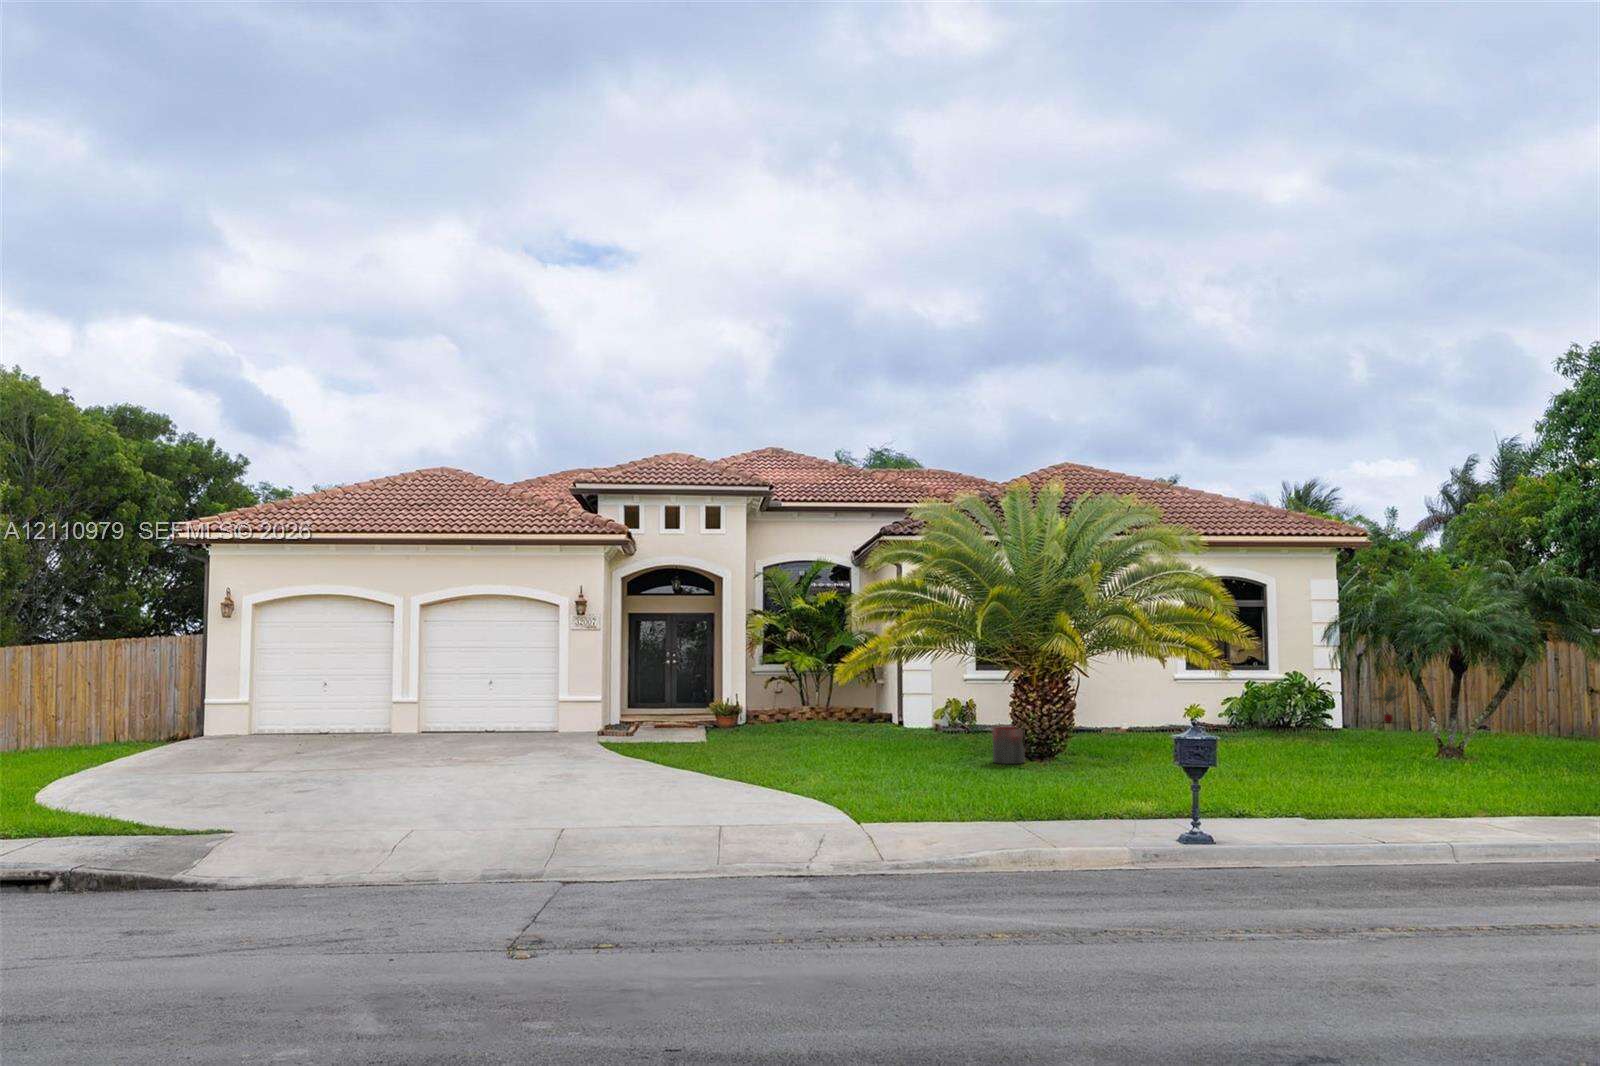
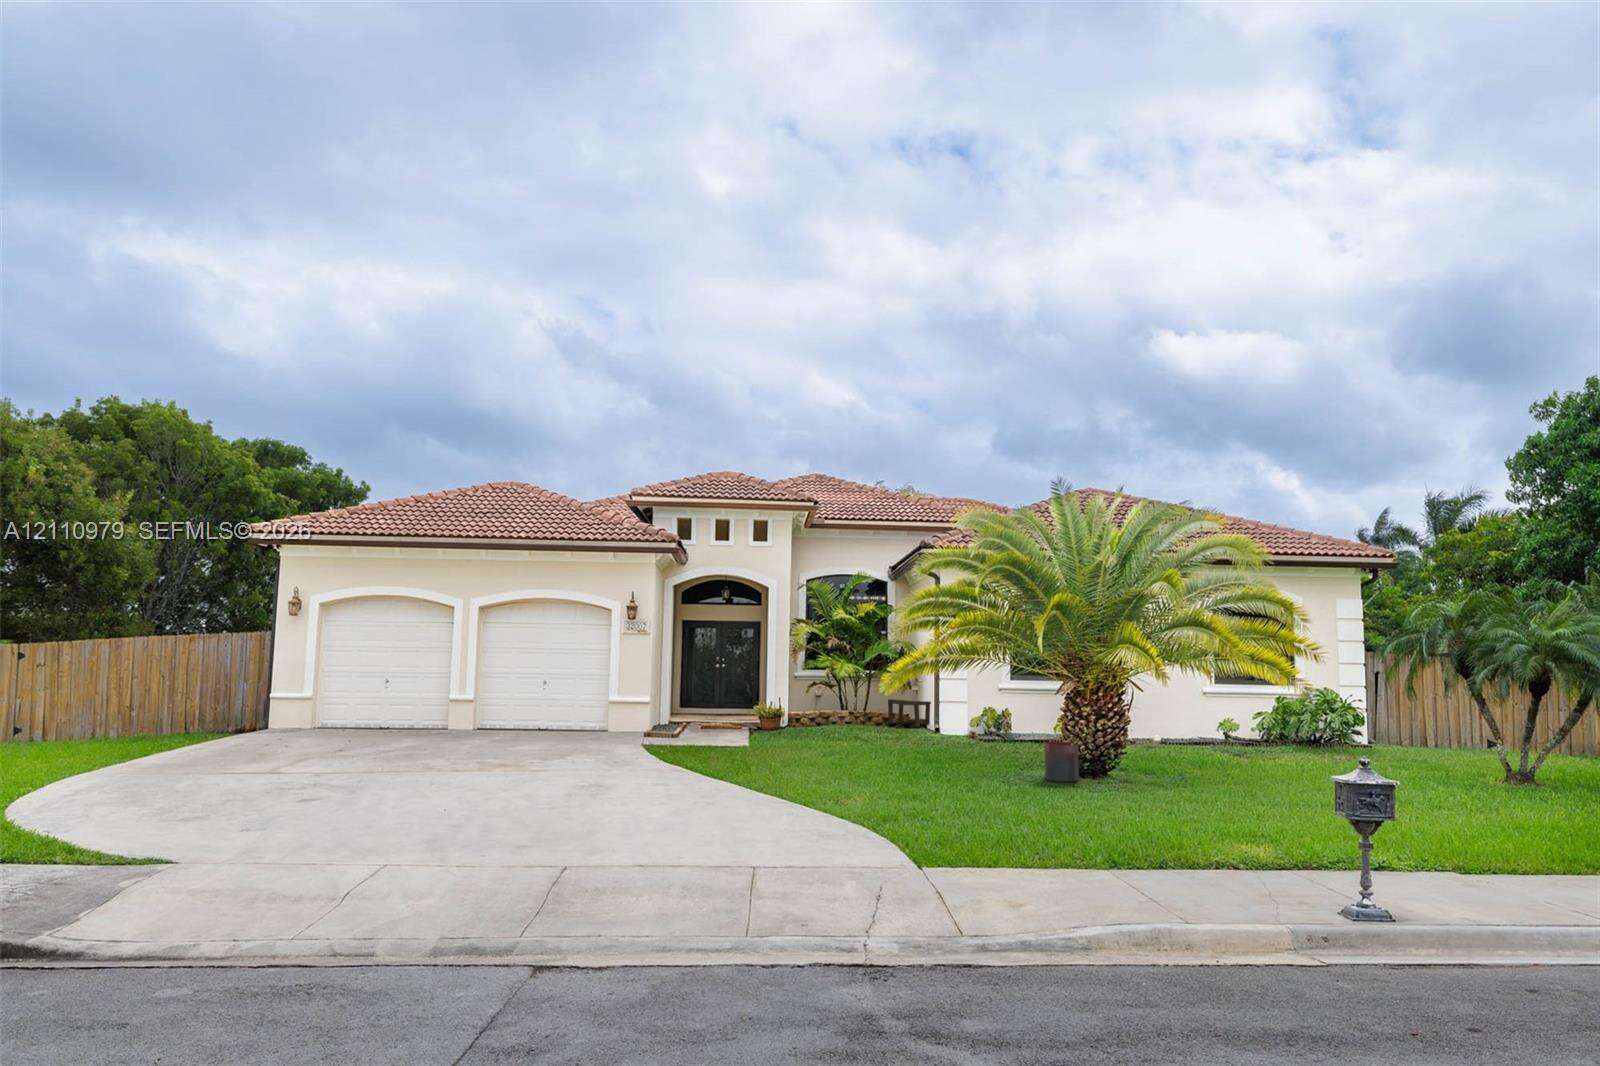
potted tree: present [1370,681,1405,723] -> none [1390,696,1431,739]
bench: none [850,693,895,721] -> present [888,699,931,727]

